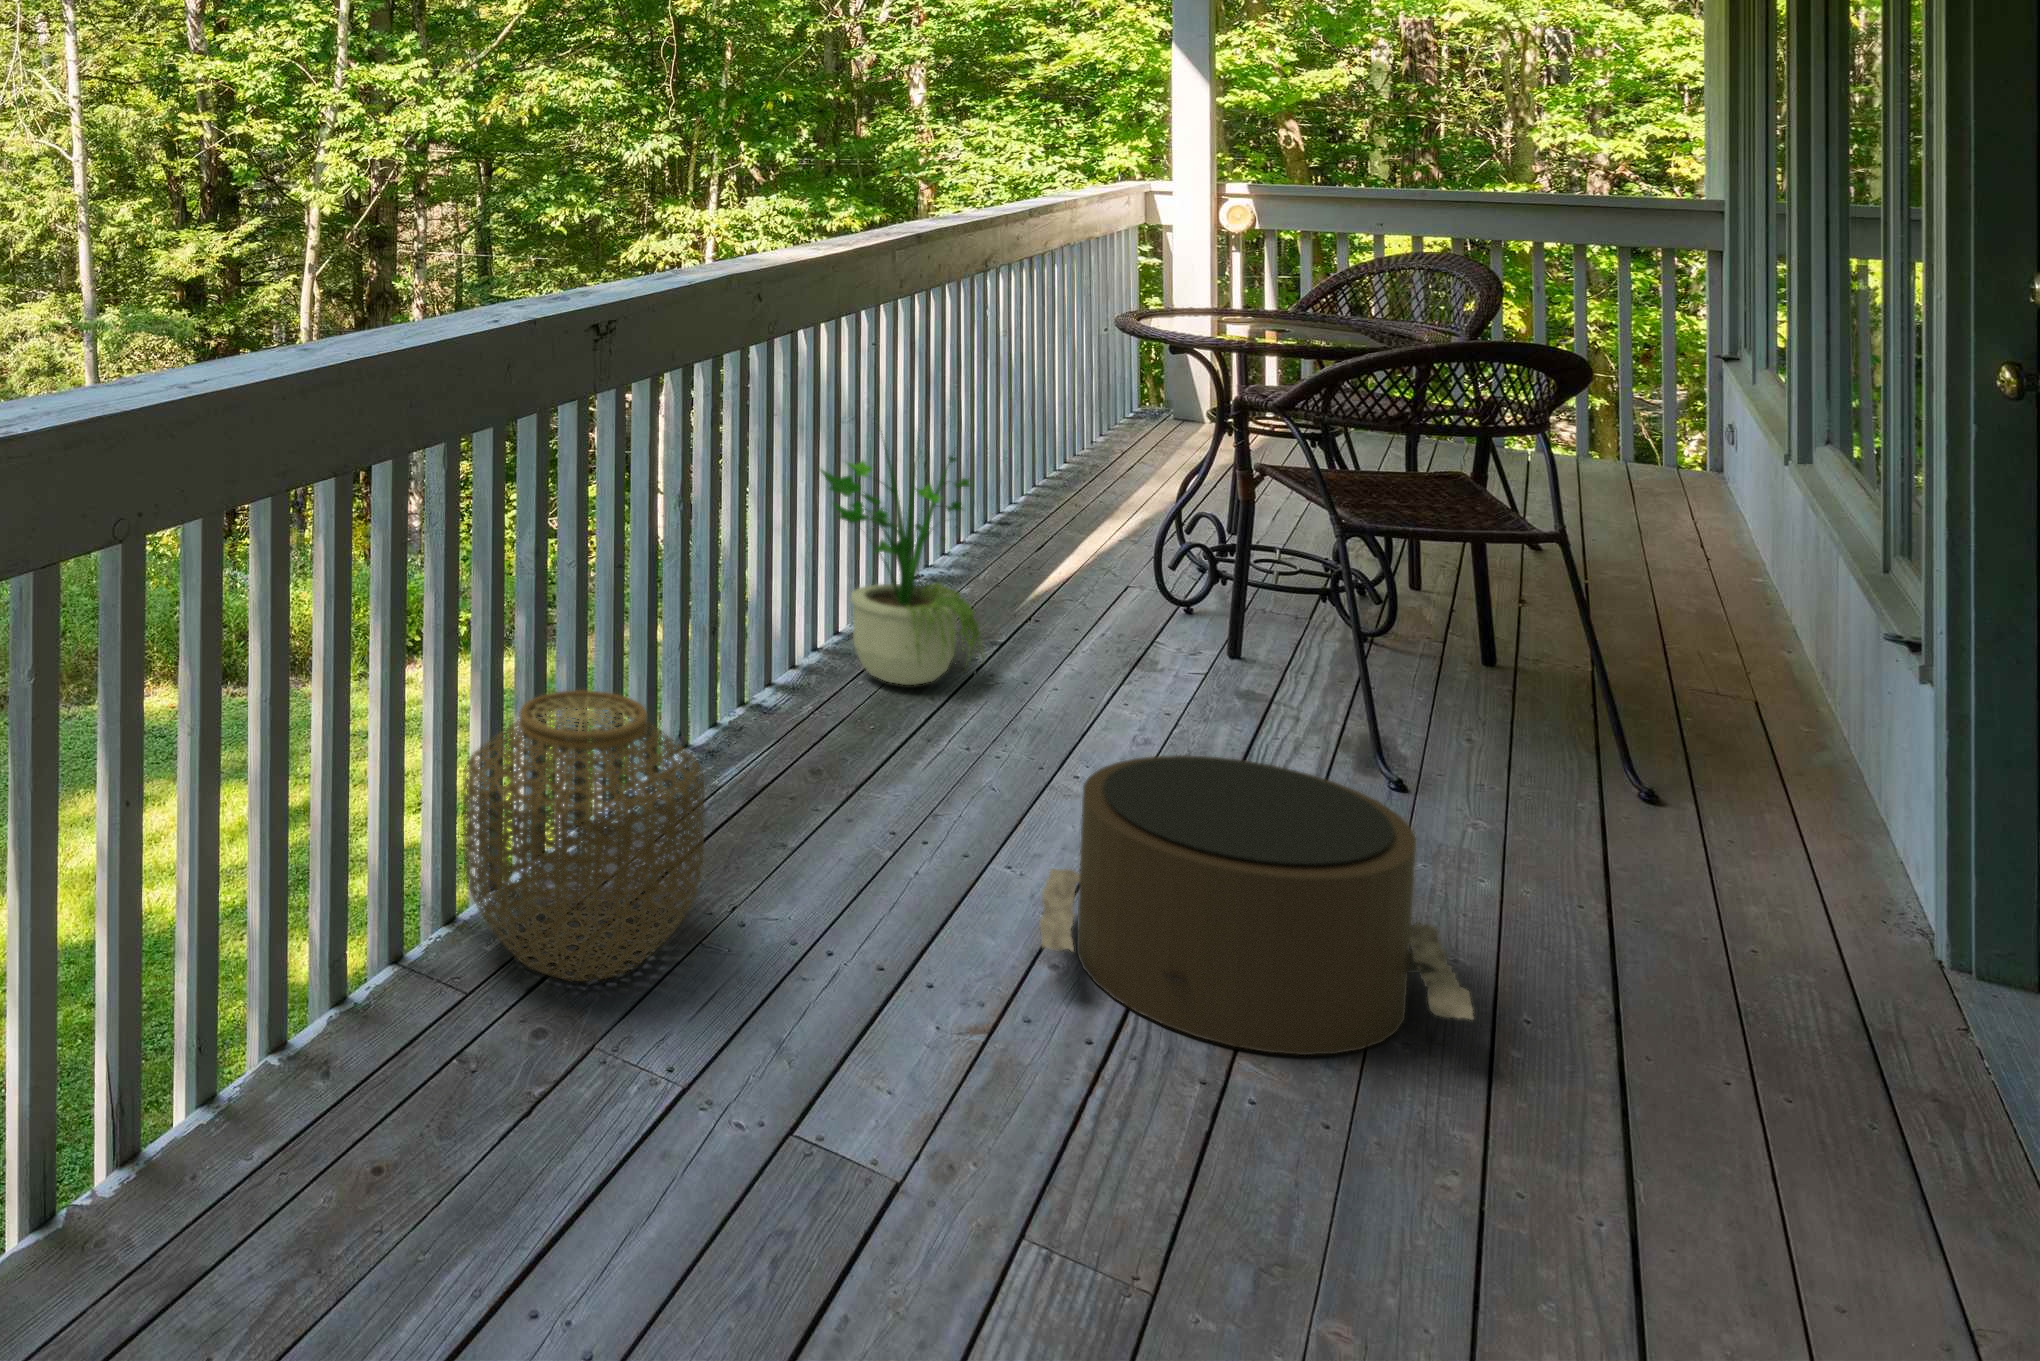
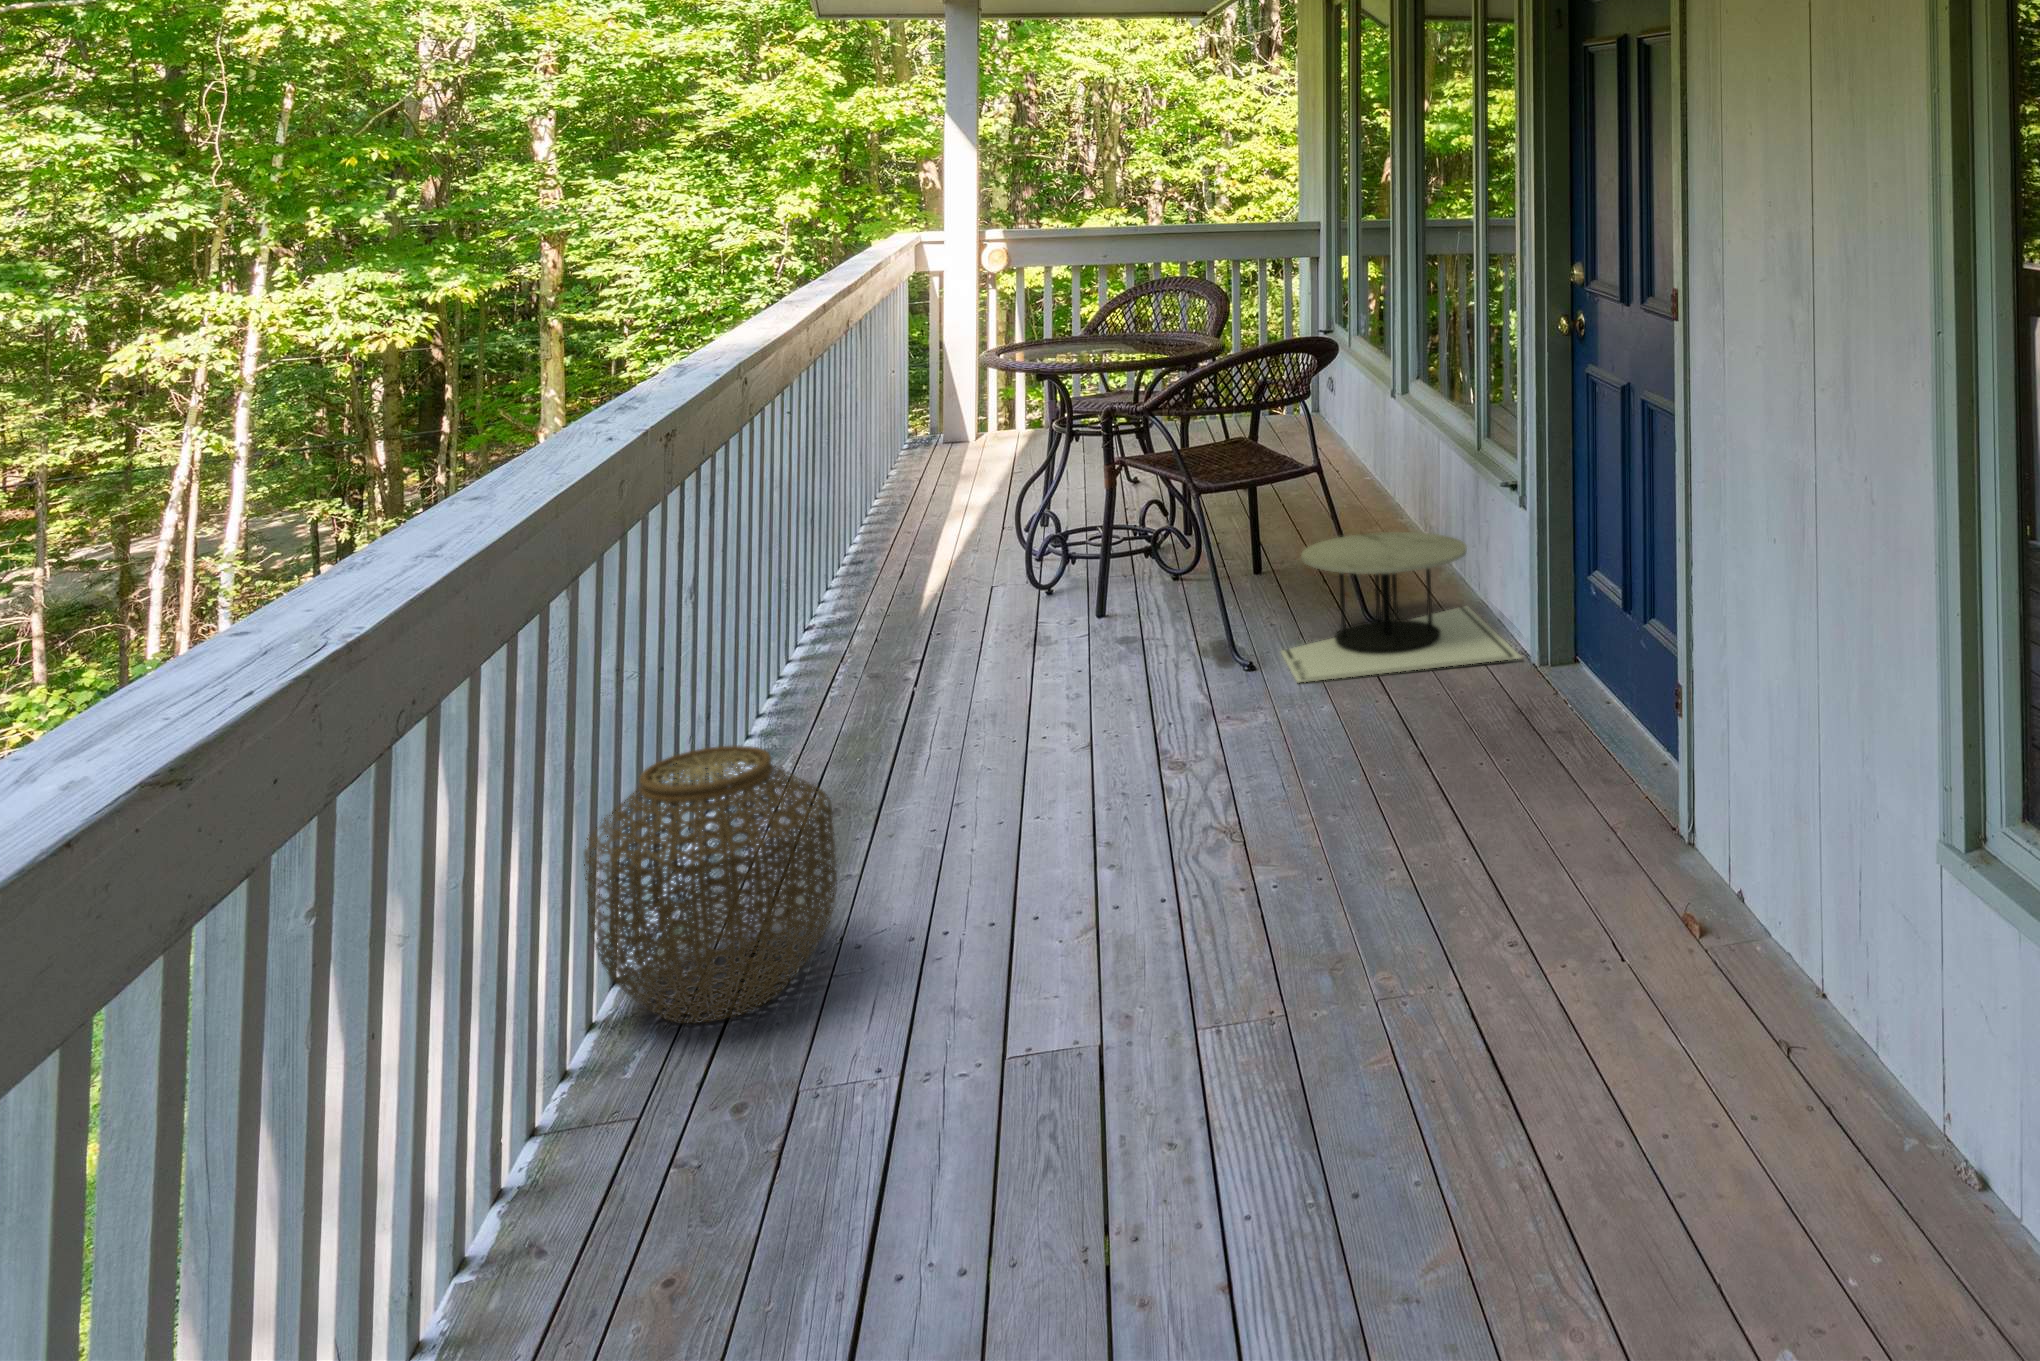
potted plant: present [821,413,983,685] -> none [749,452,928,711]
side table: none [1452,624,1875,884] -> present [1281,532,1520,682]
pouf: present [1039,755,1473,1055] -> none [1083,669,1386,869]

